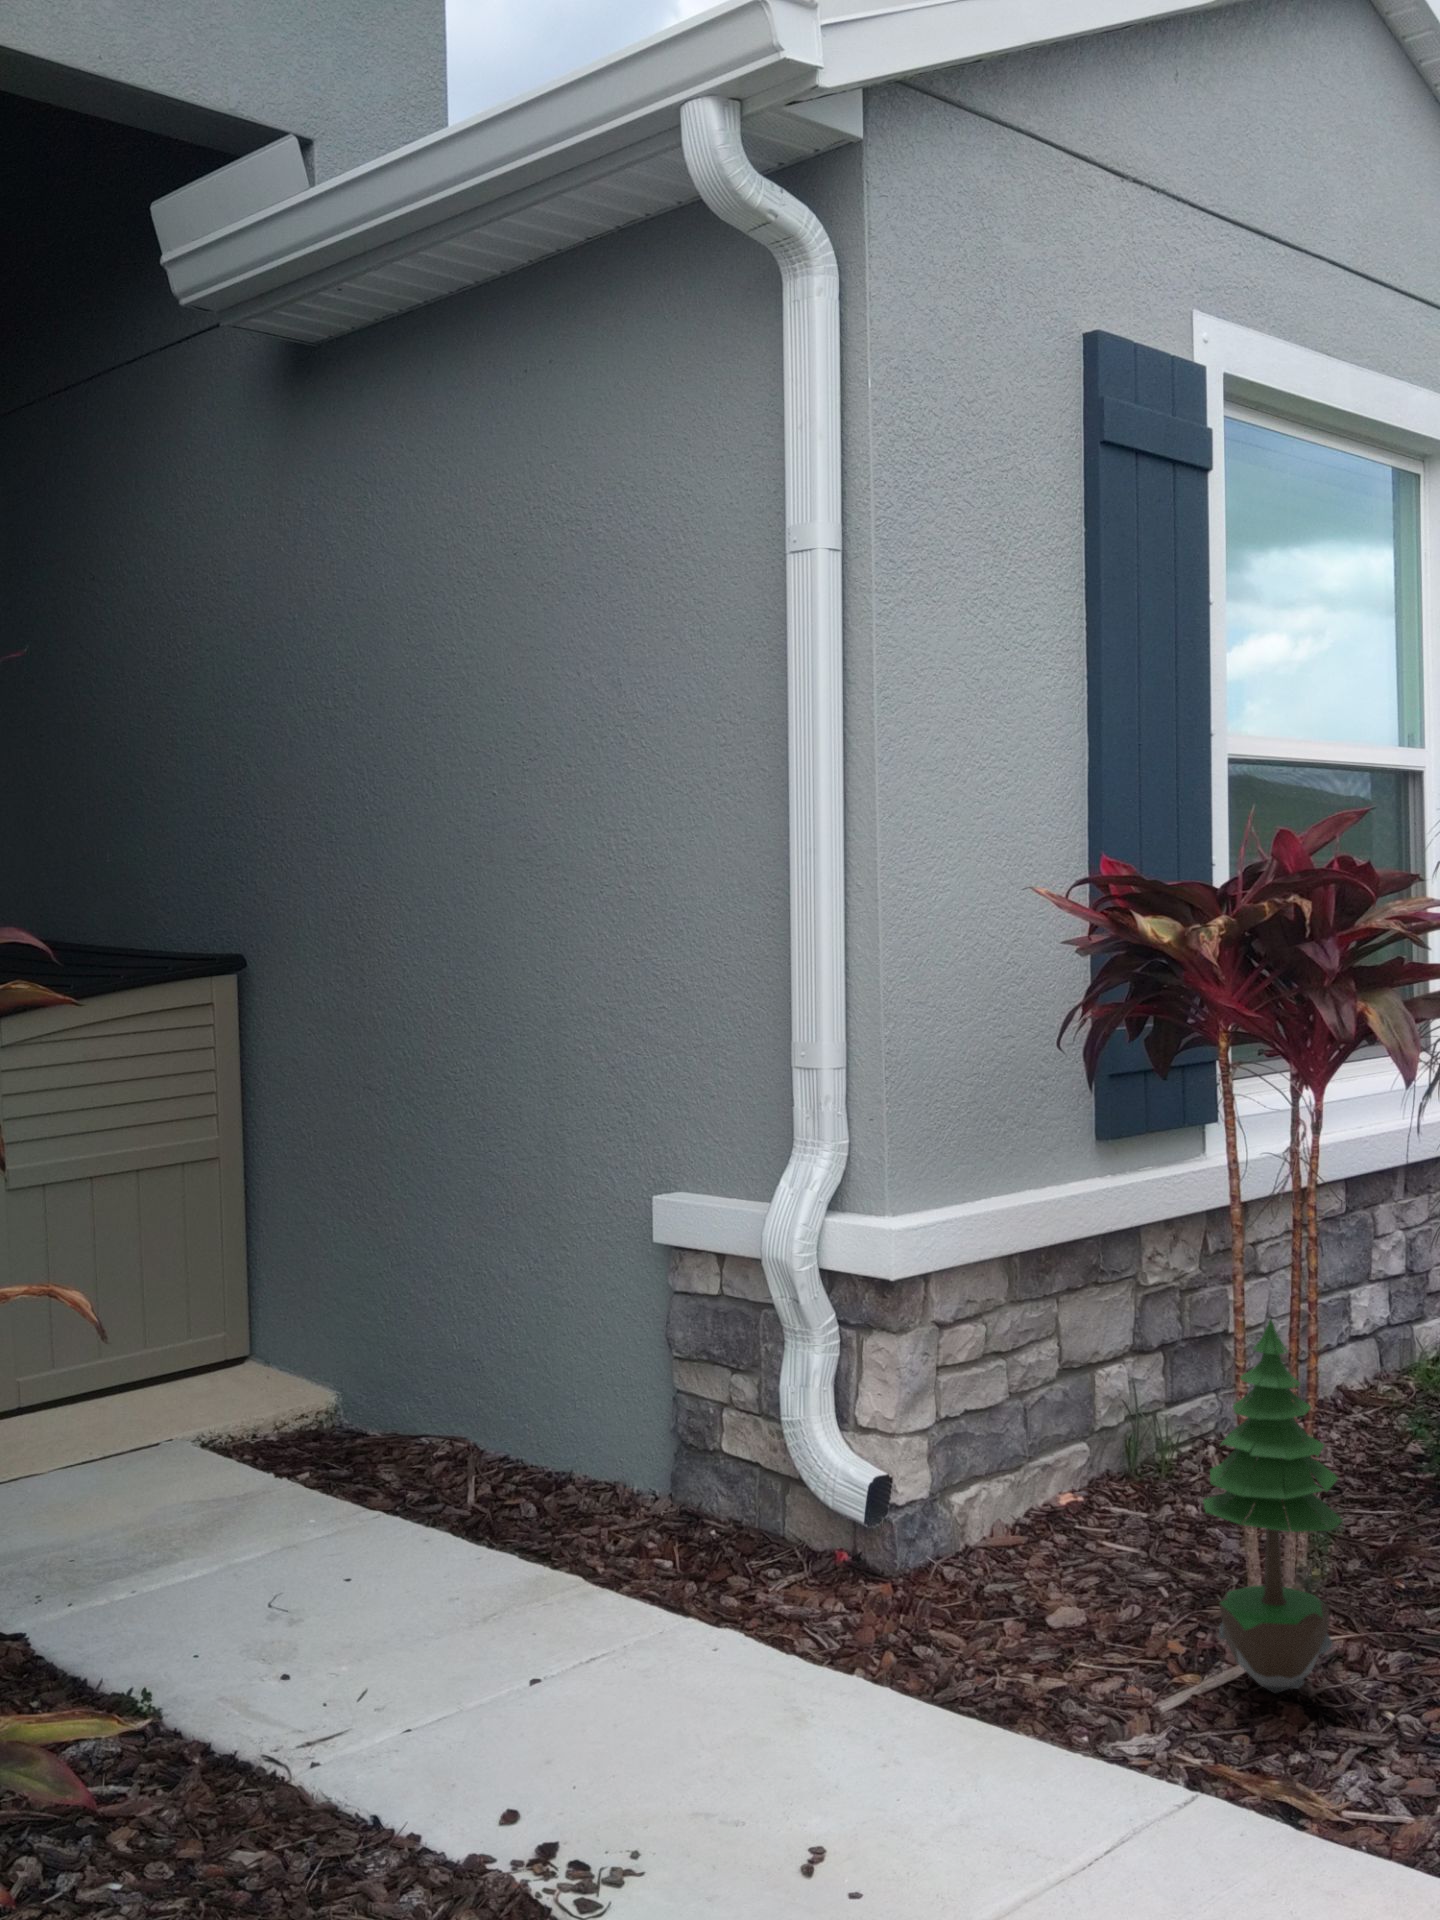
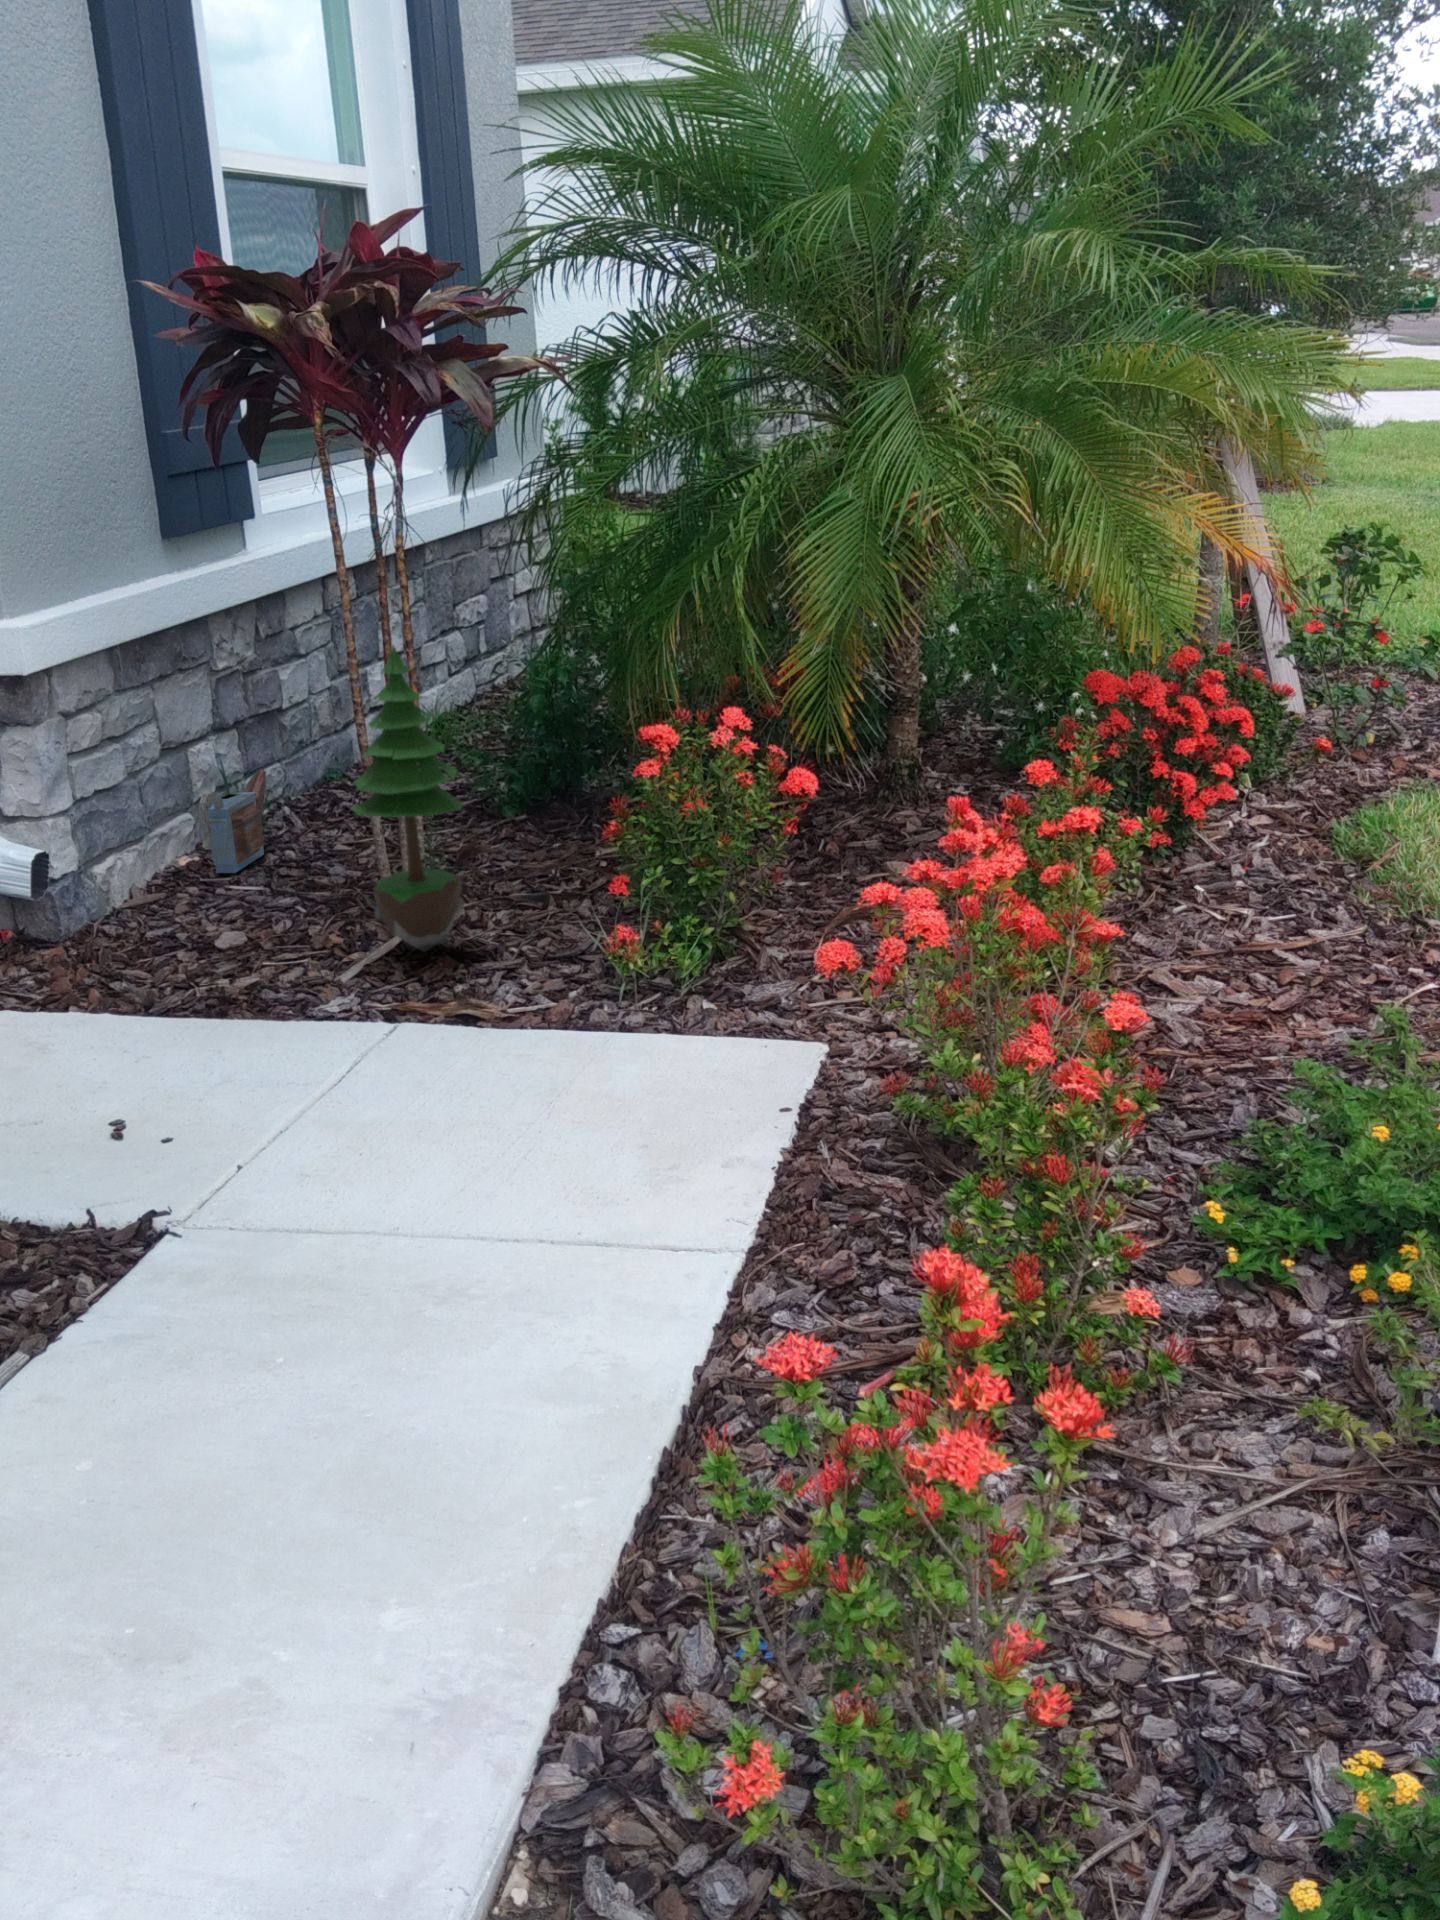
watering can: none [1083,1403,1182,1522] -> present [199,768,266,873]

